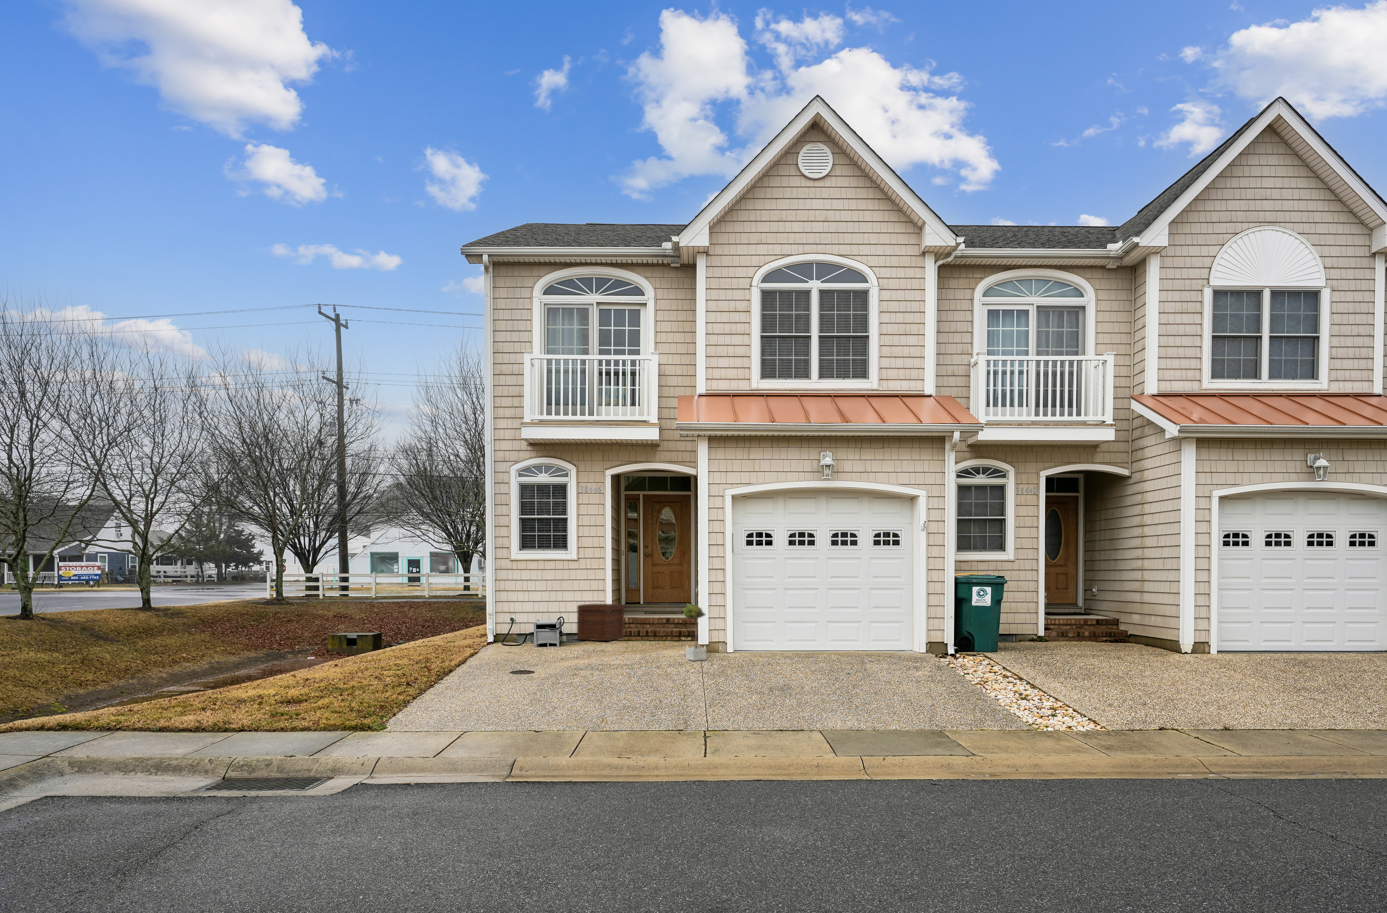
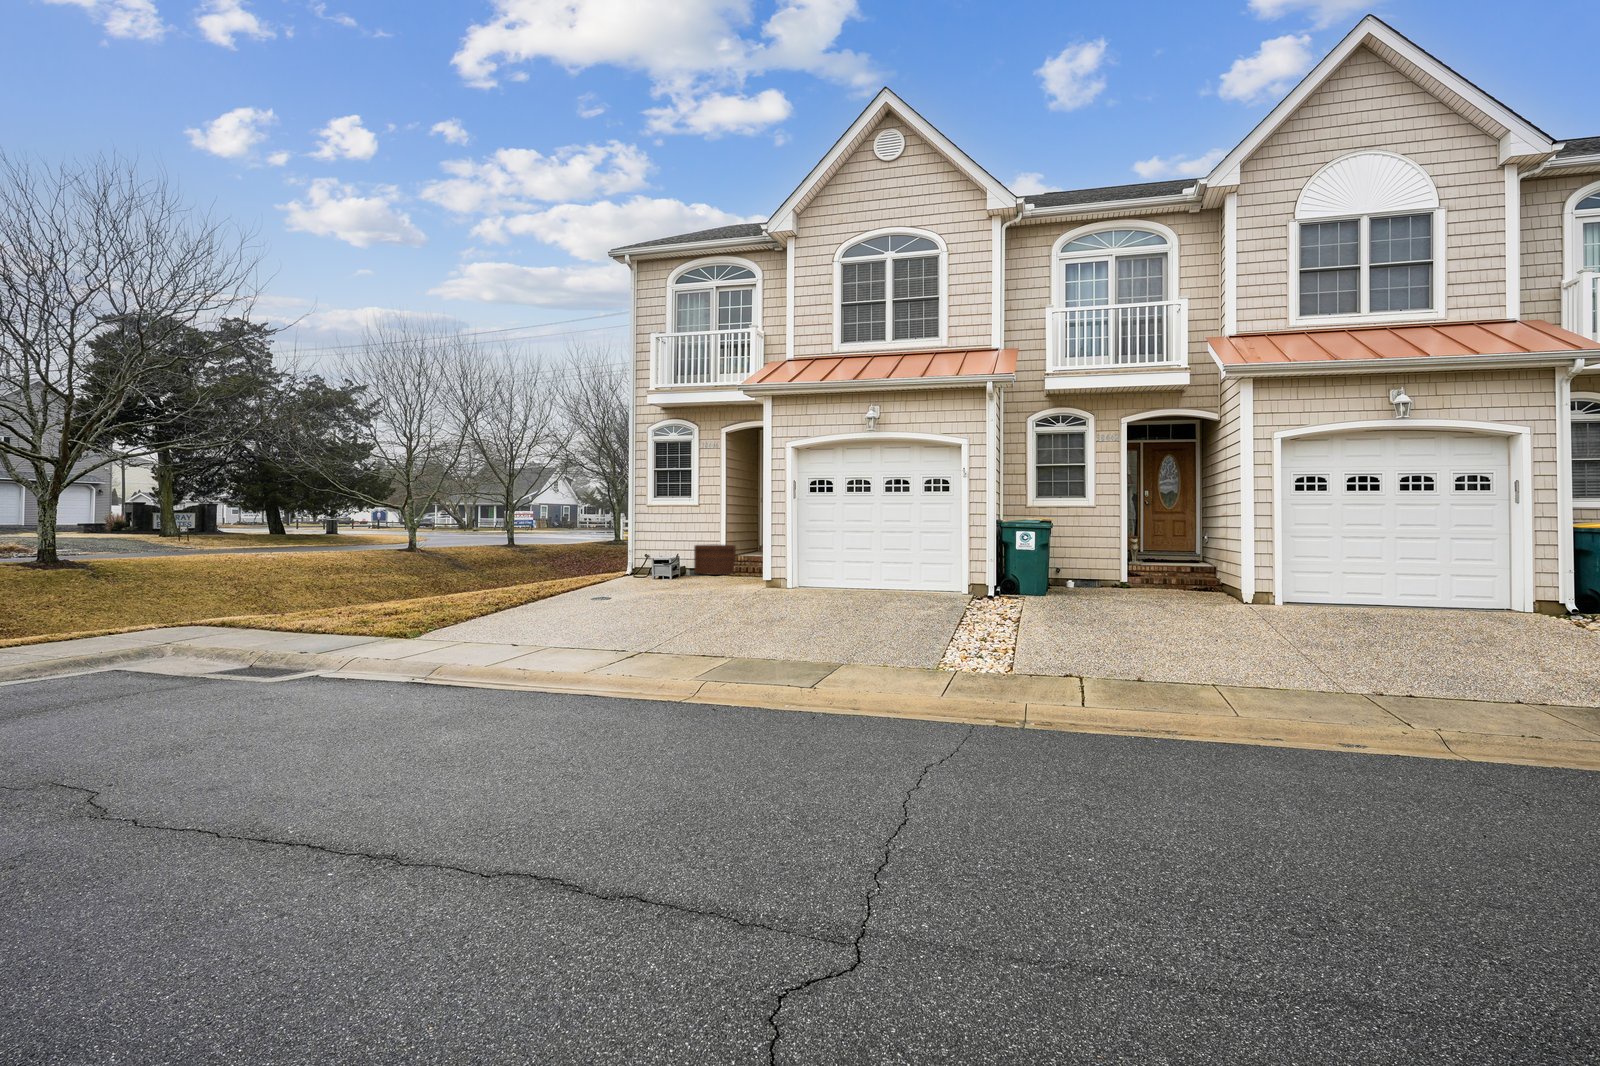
potted tree: present [684,604,706,661] -> none [750,542,771,592]

